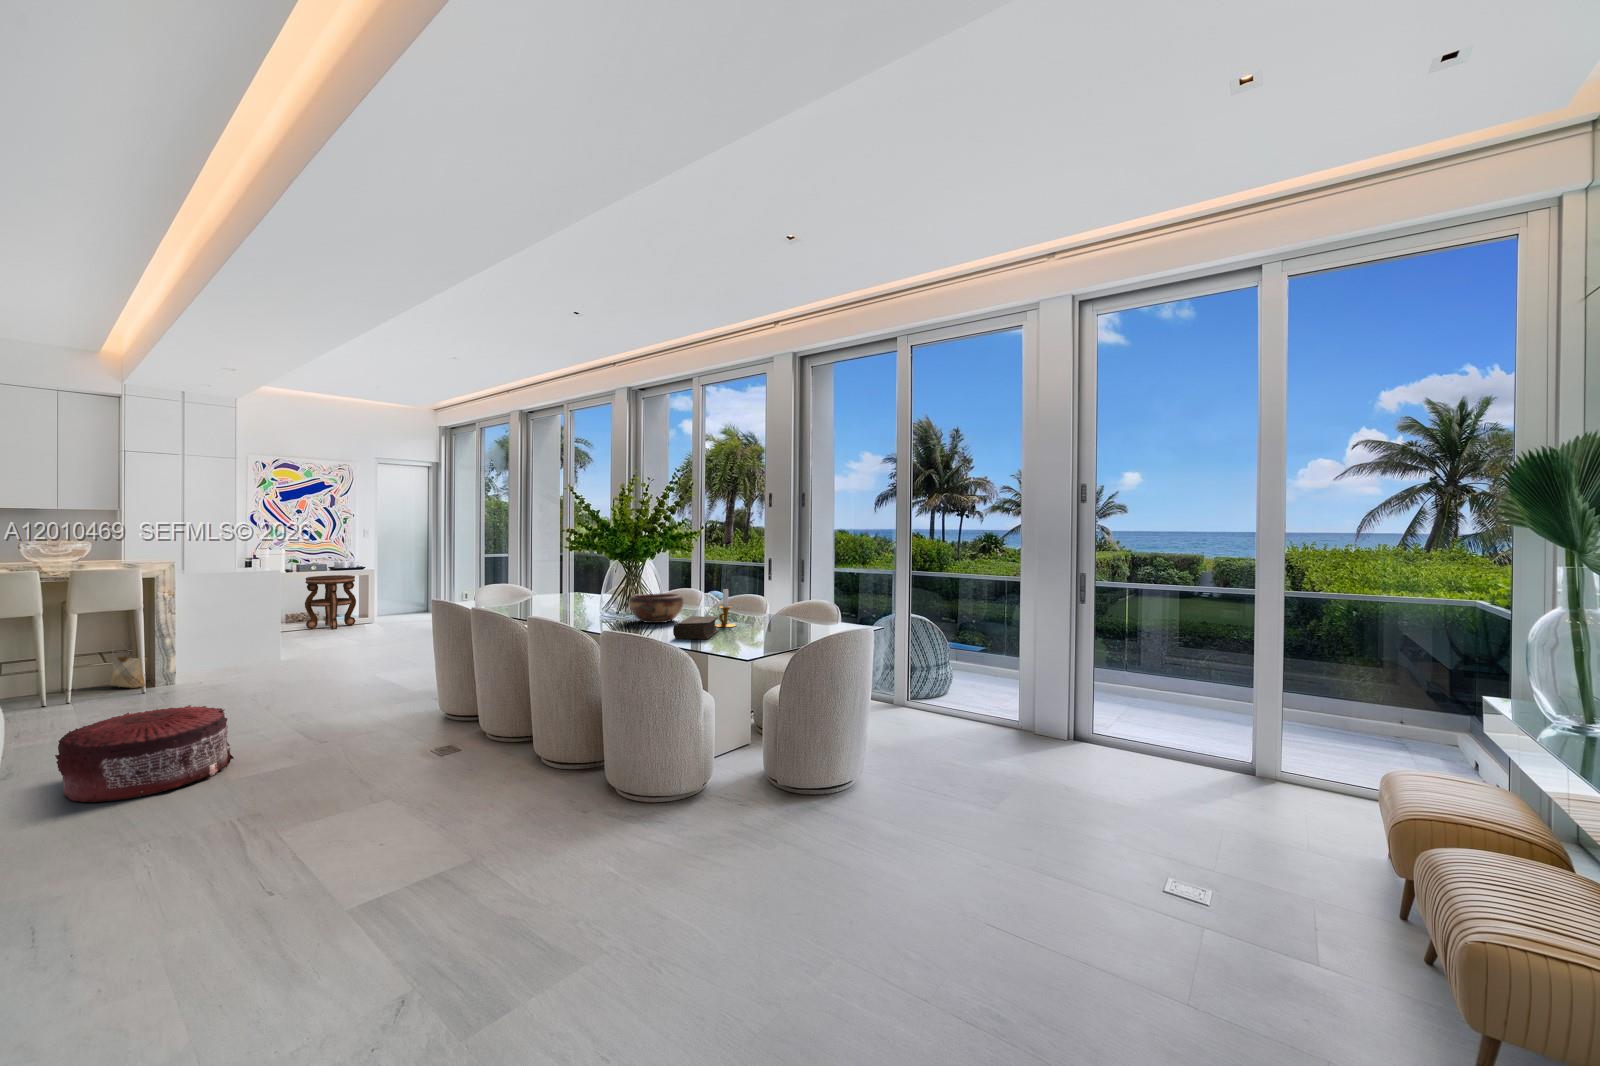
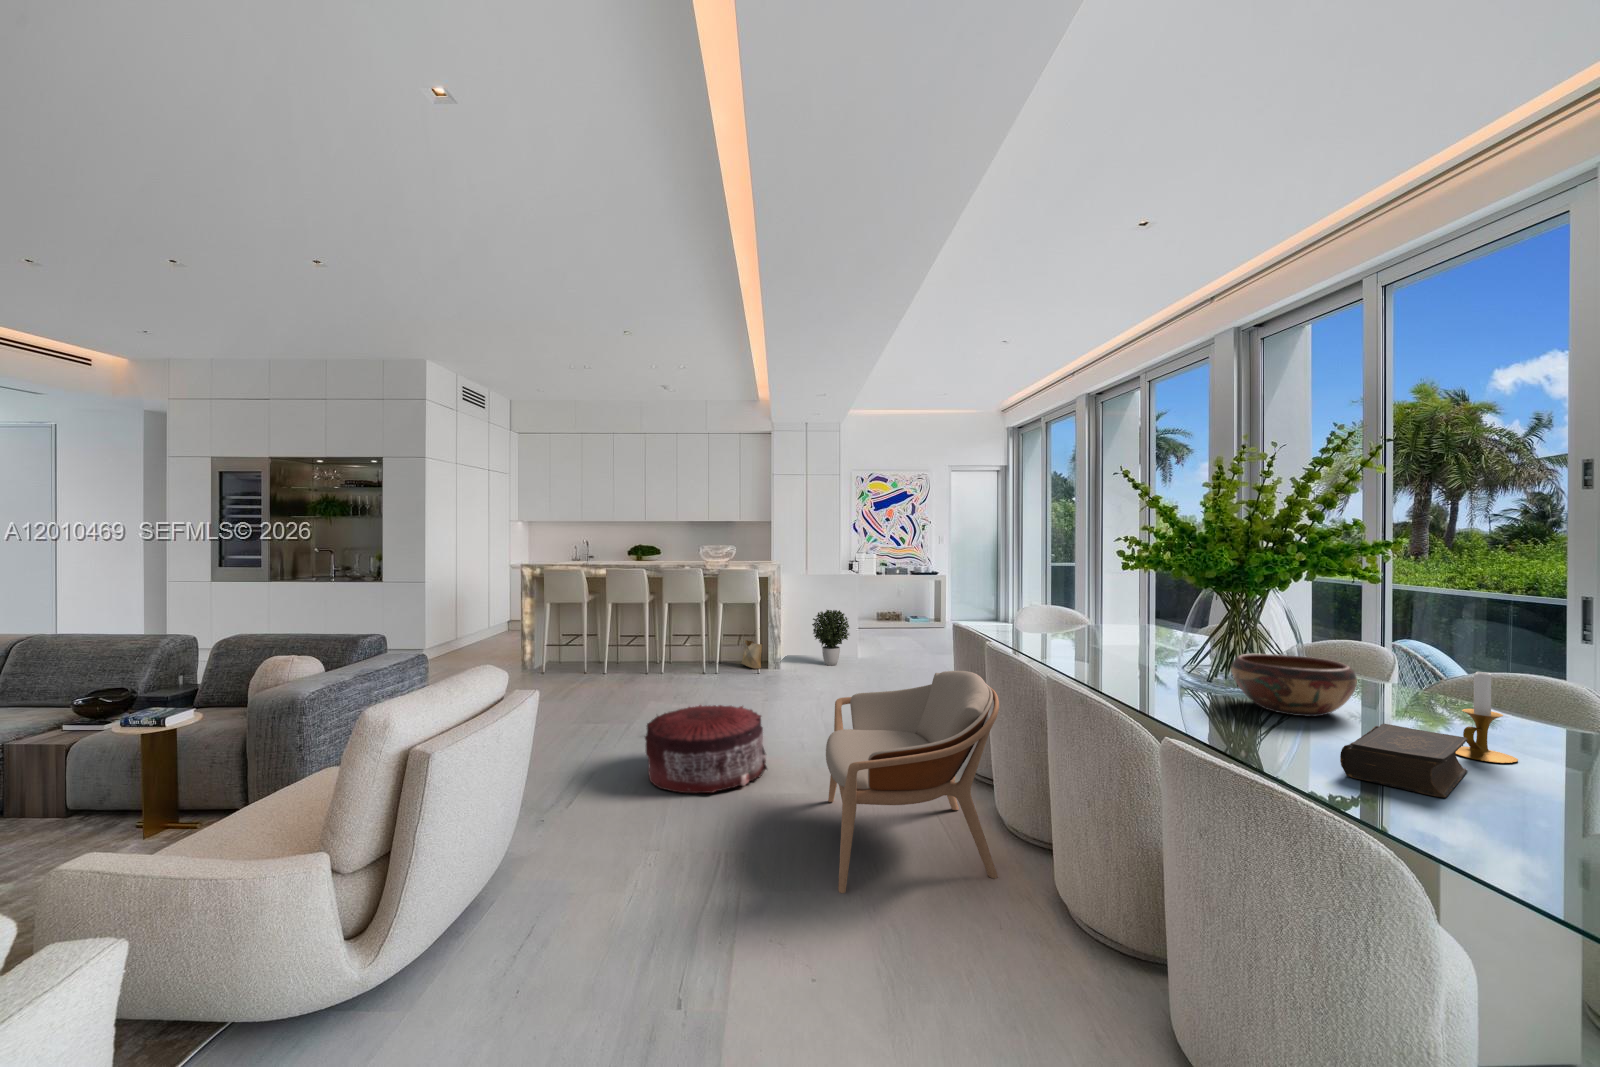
side table: present [305,575,356,629] -> none [890,579,931,630]
potted plant: none [219,610,274,671] -> present [812,610,849,666]
armchair: none [318,632,487,808] -> present [826,671,999,893]

